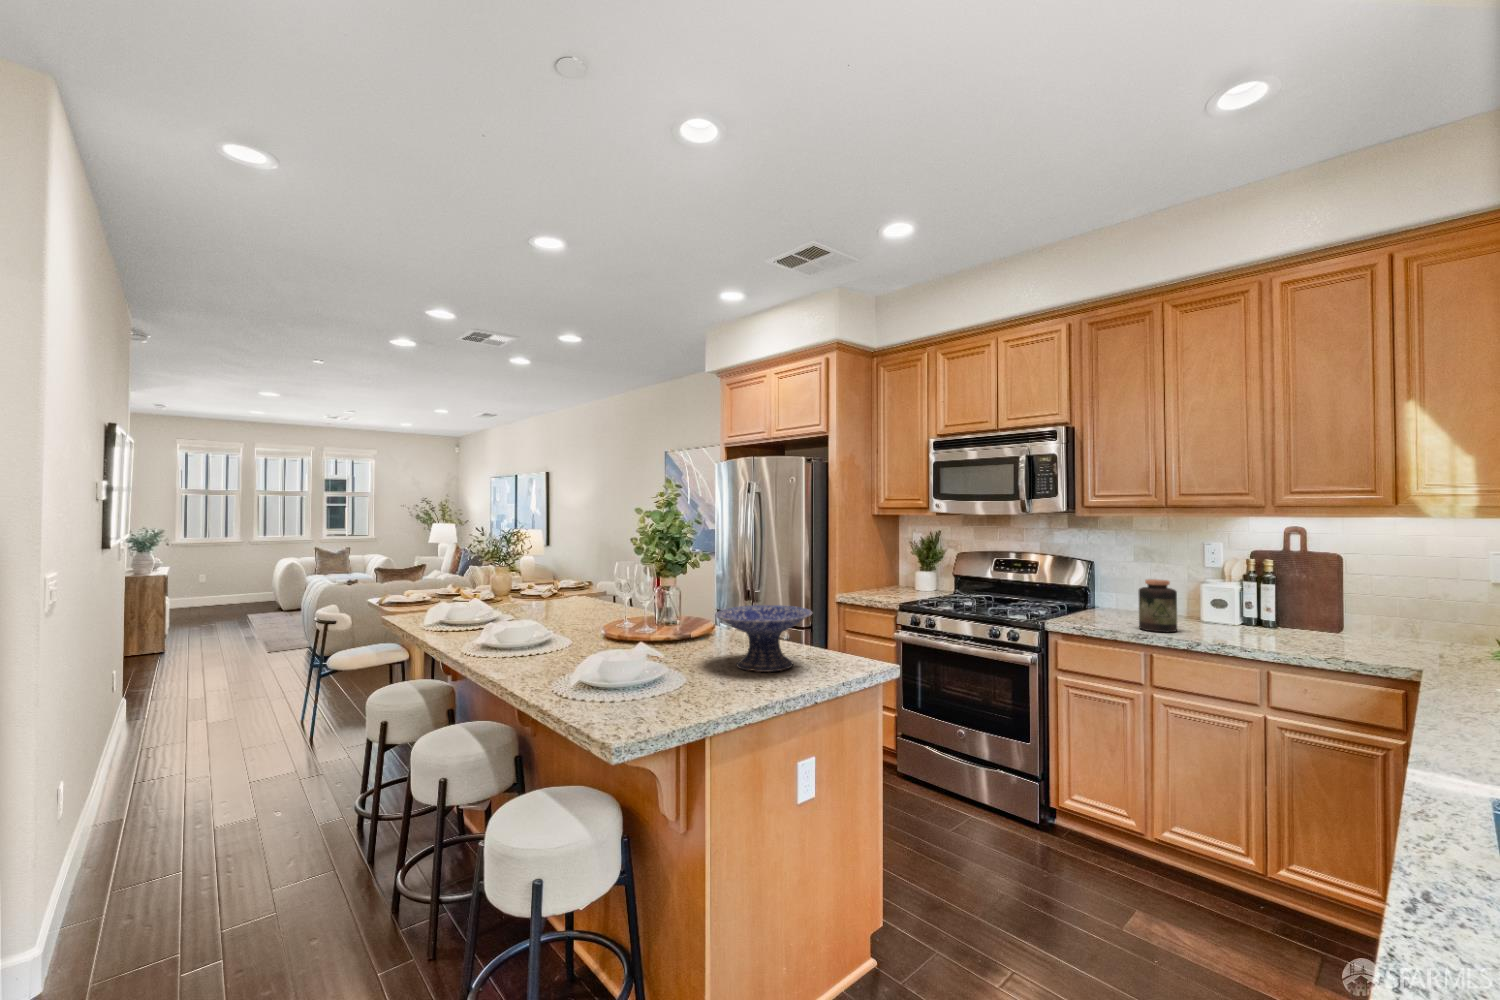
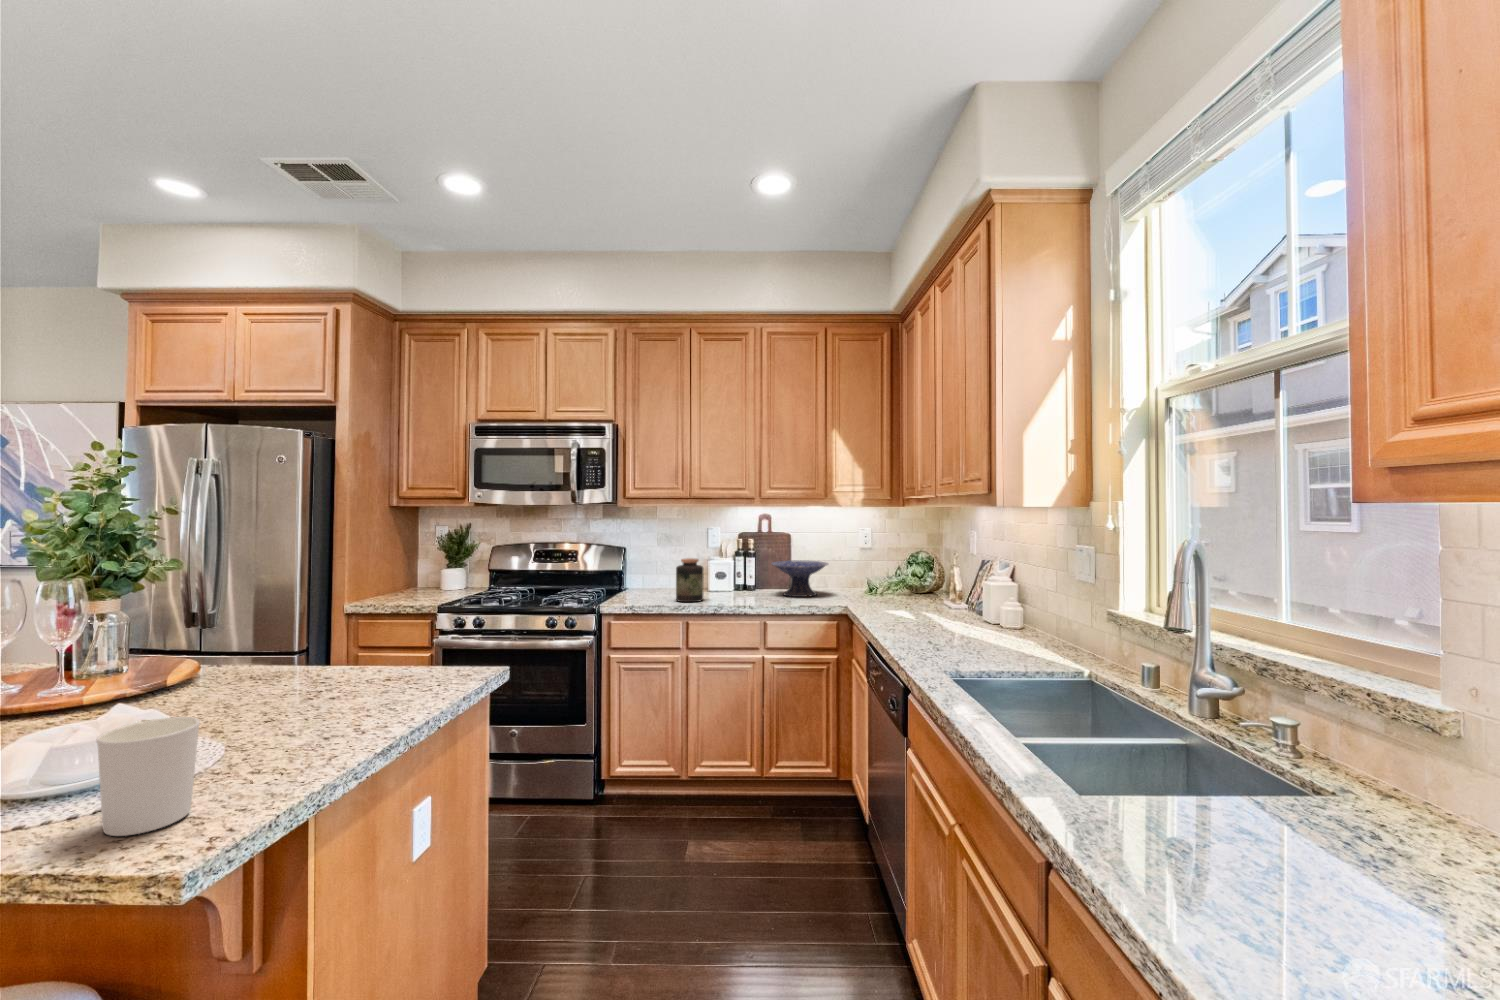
decorative bowl: present [715,605,812,672] -> present [772,560,828,597]
candle holder: none [611,657,653,719] -> present [96,717,200,836]

